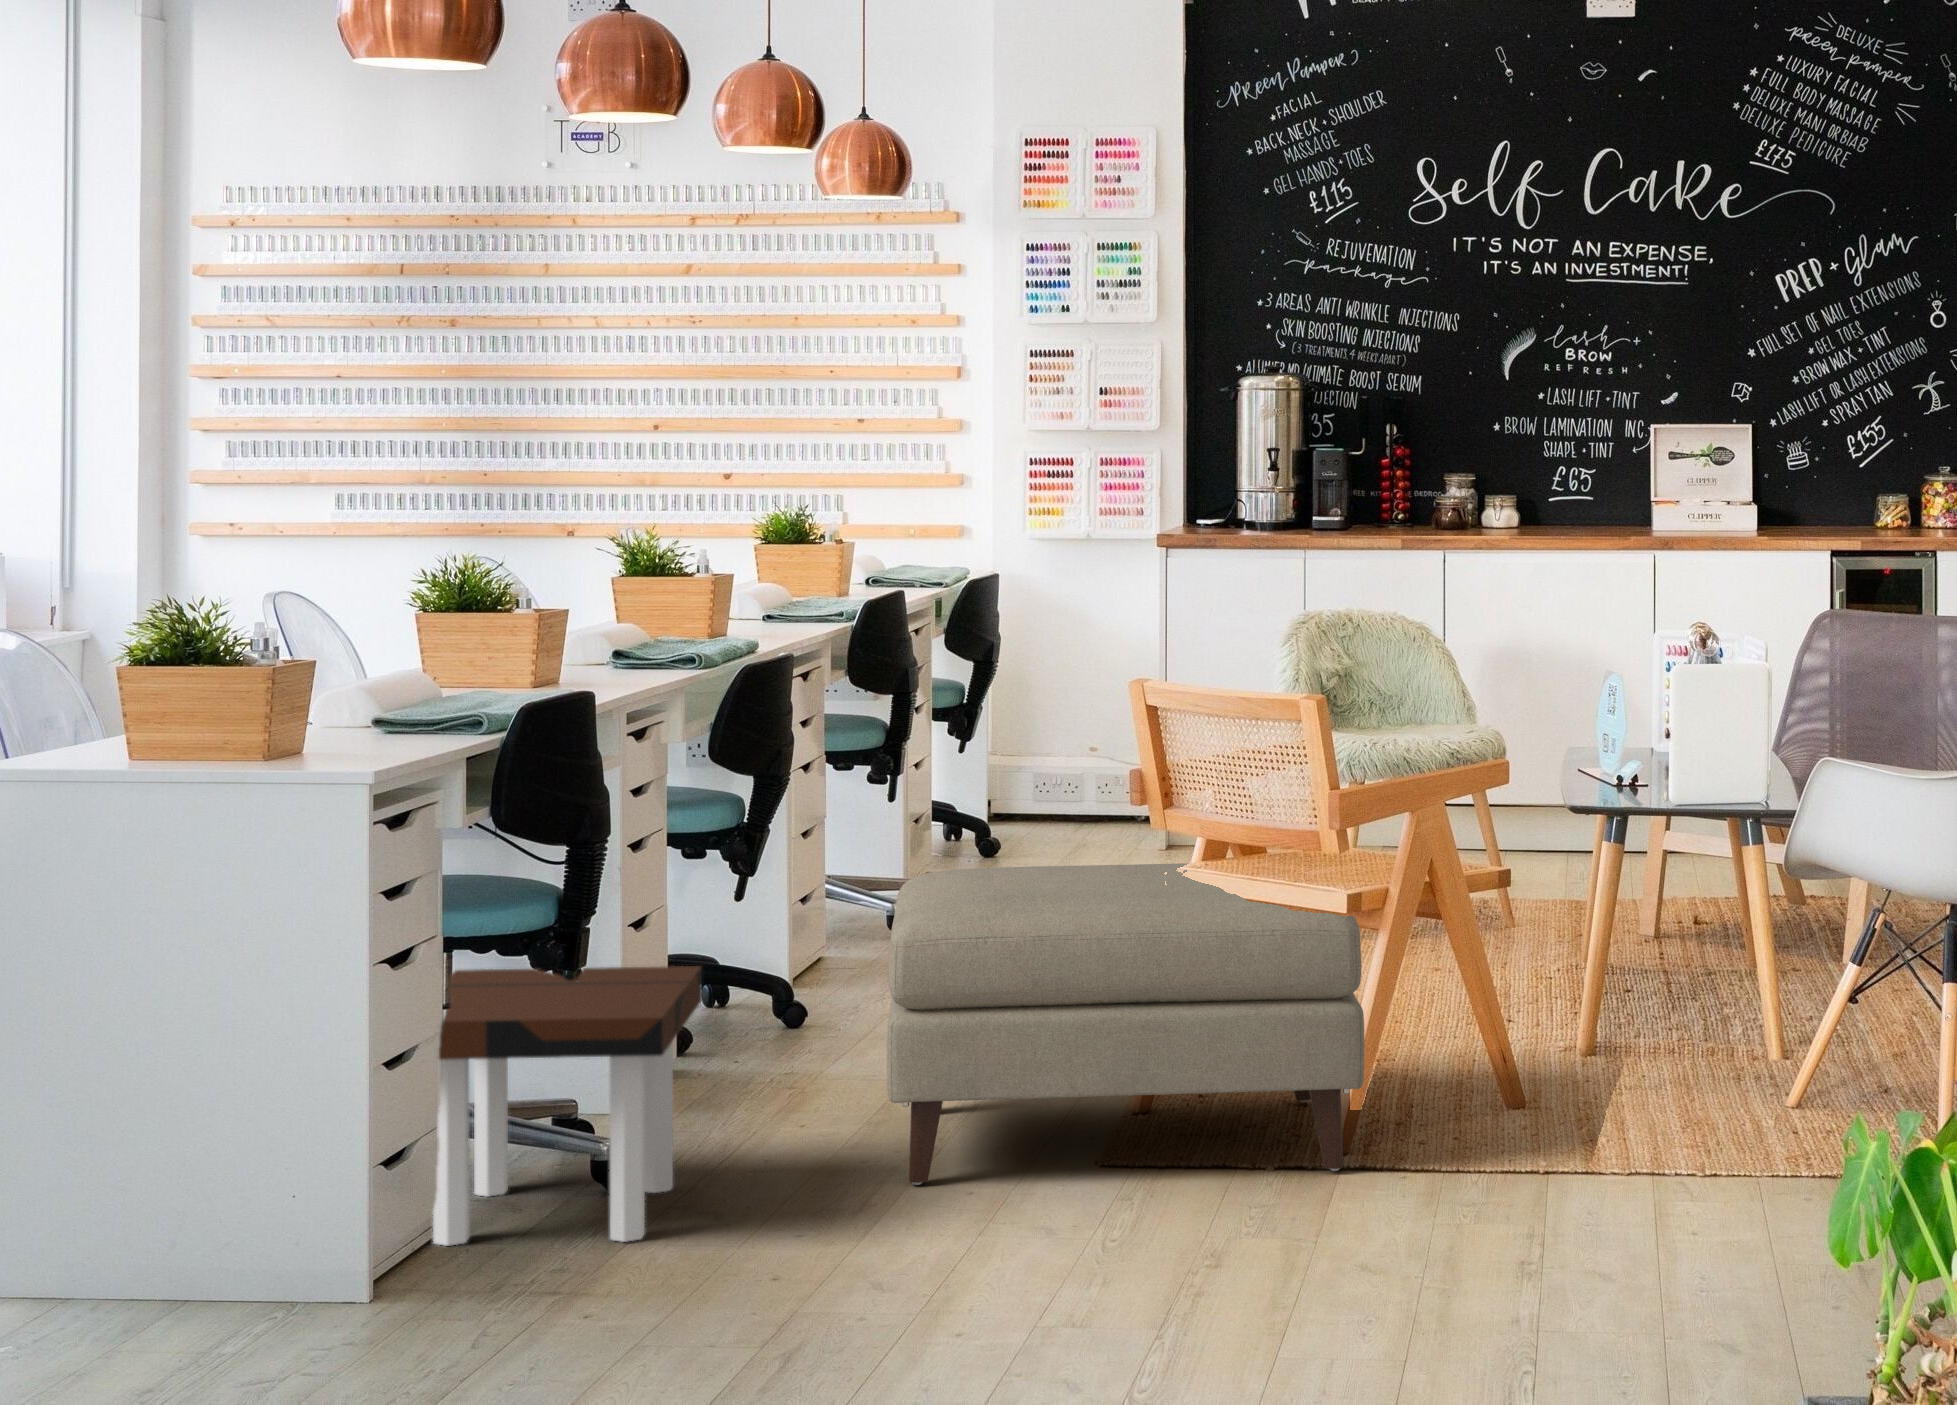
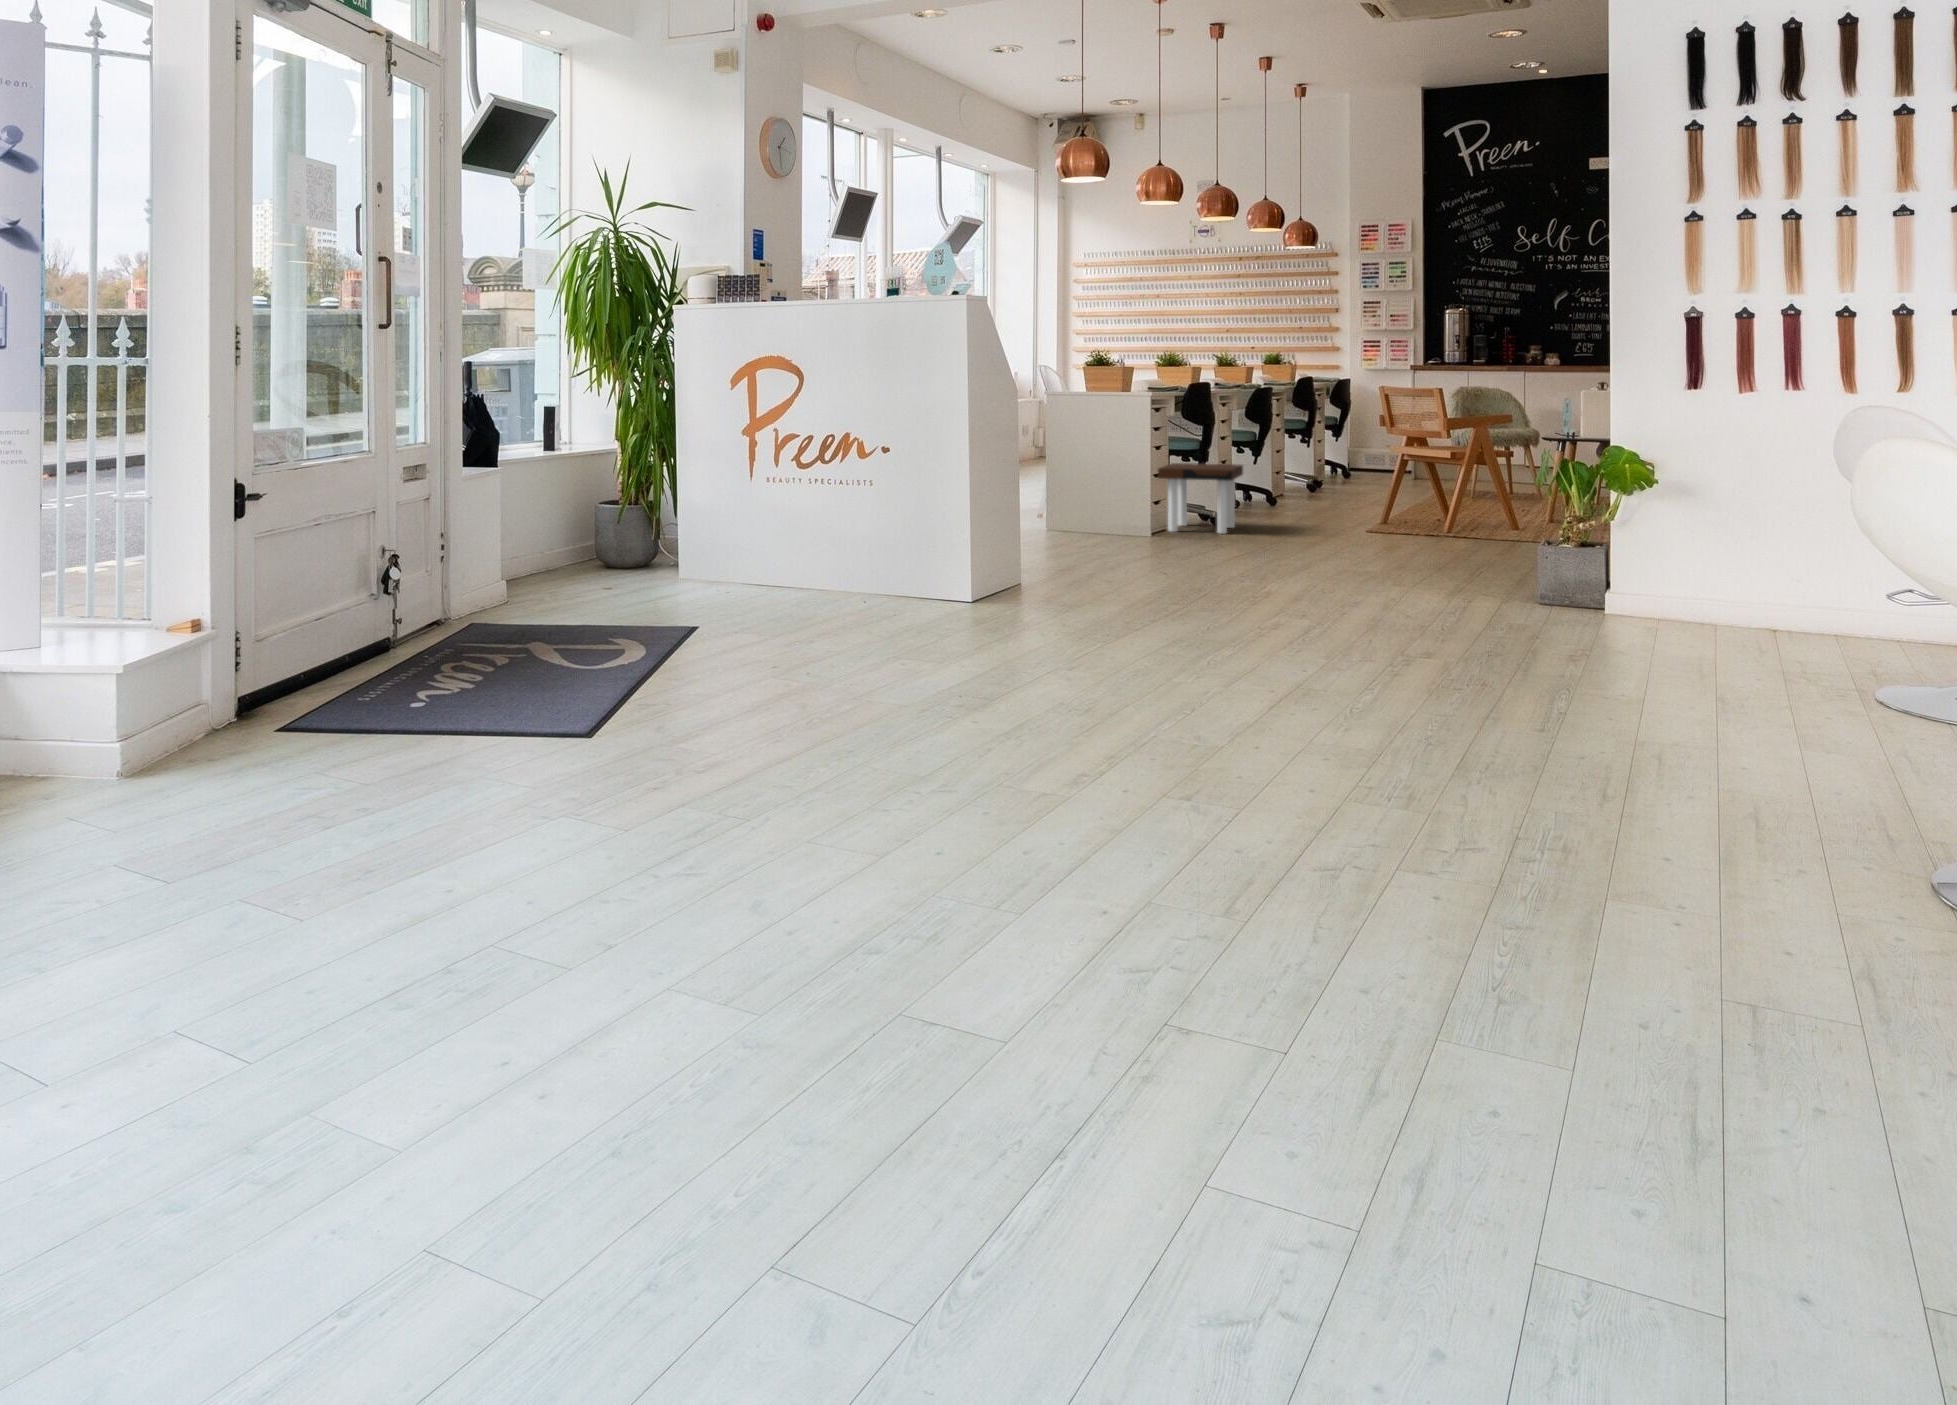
ottoman: present [887,863,1365,1185] -> none [1299,446,1454,536]

